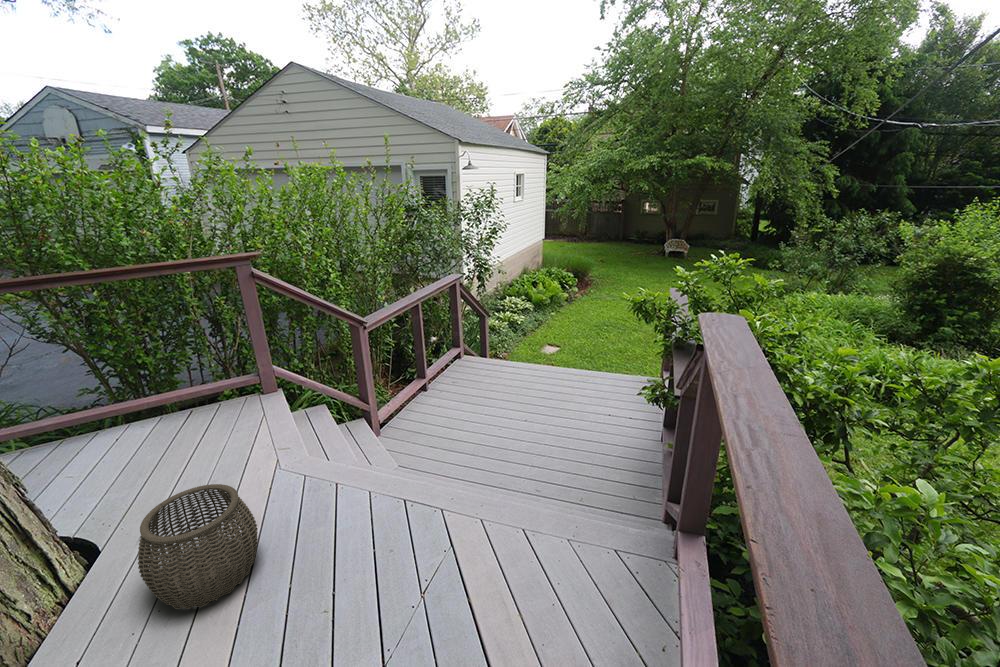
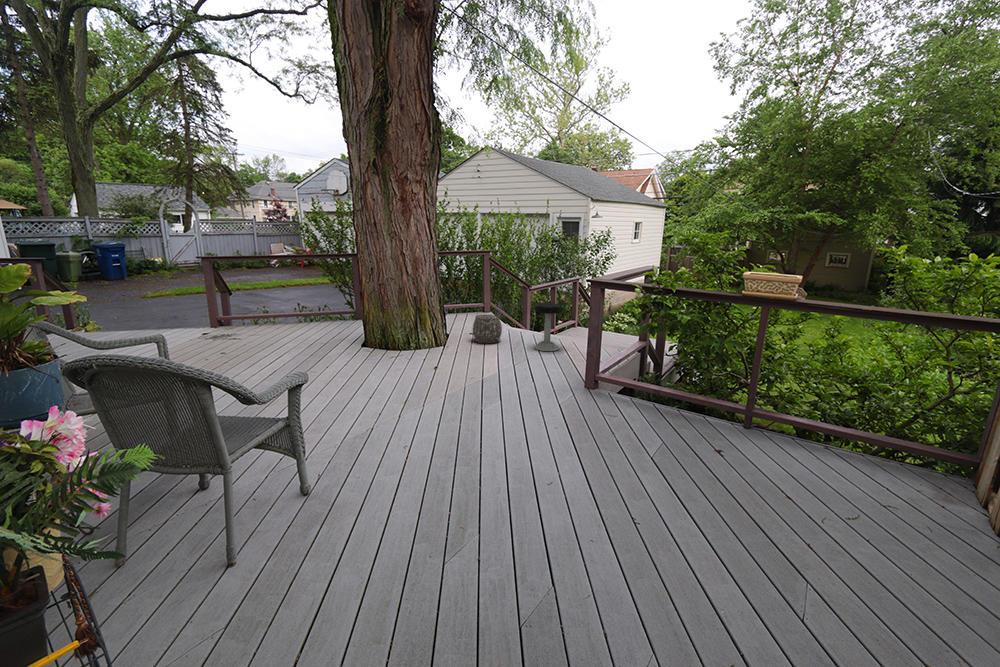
stool: none [343,446,448,630] -> present [534,303,562,351]

